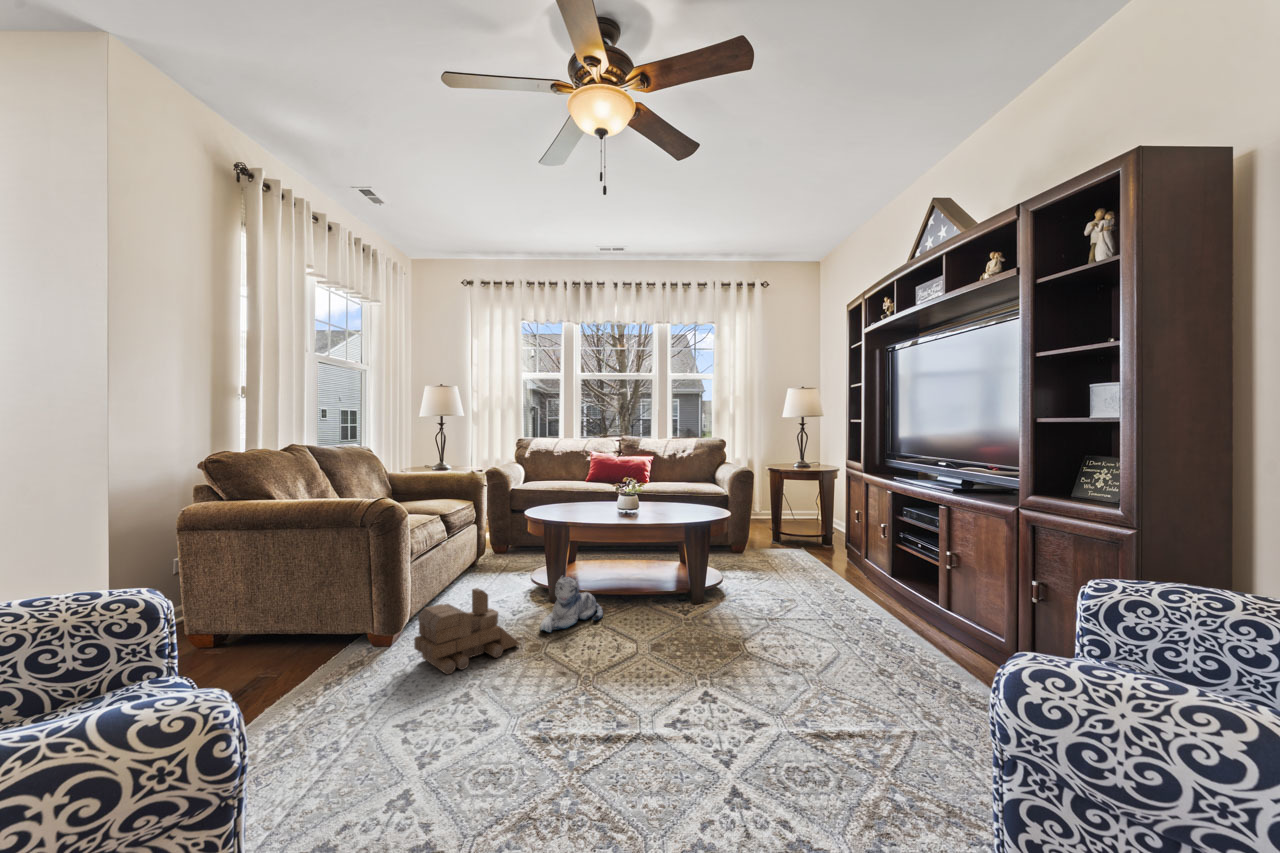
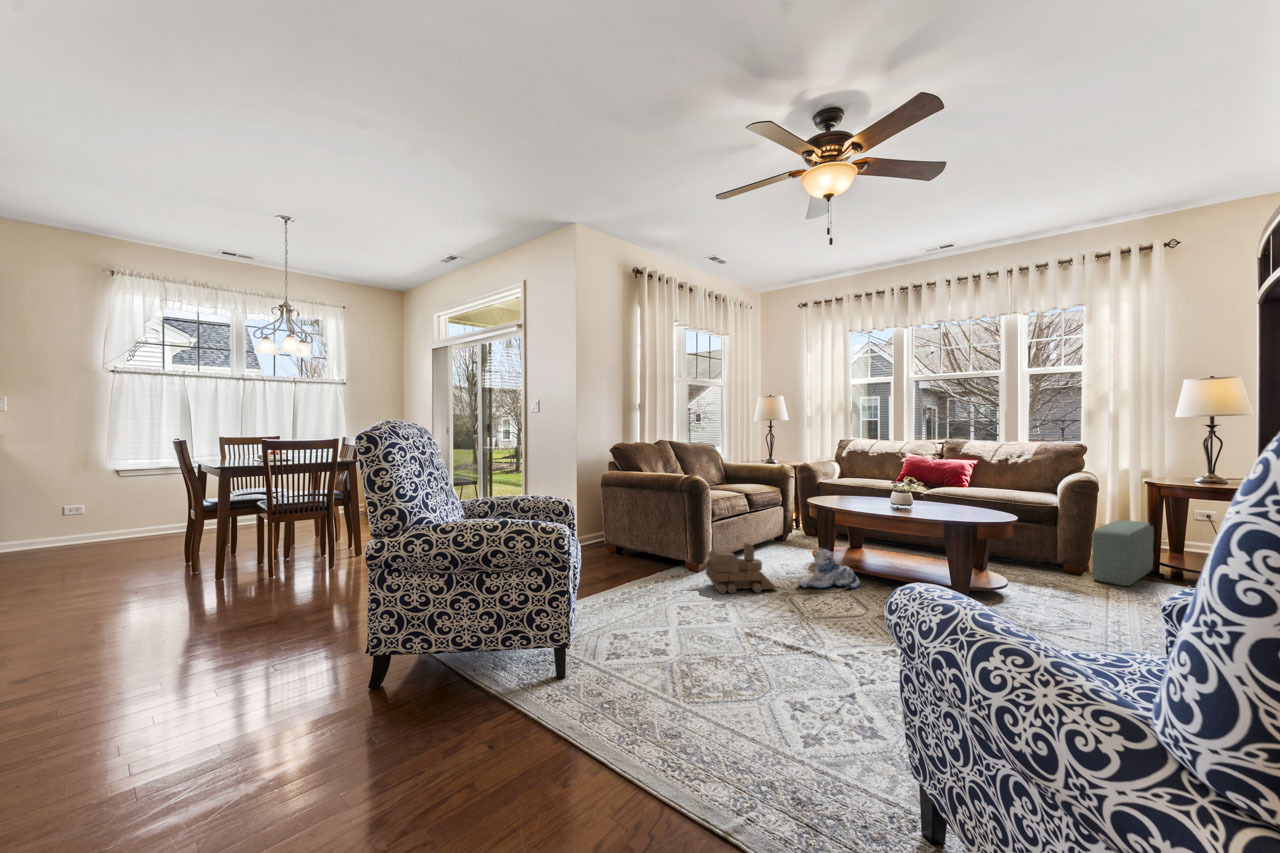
pouf: none [762,503,791,561] -> present [1092,520,1154,586]

